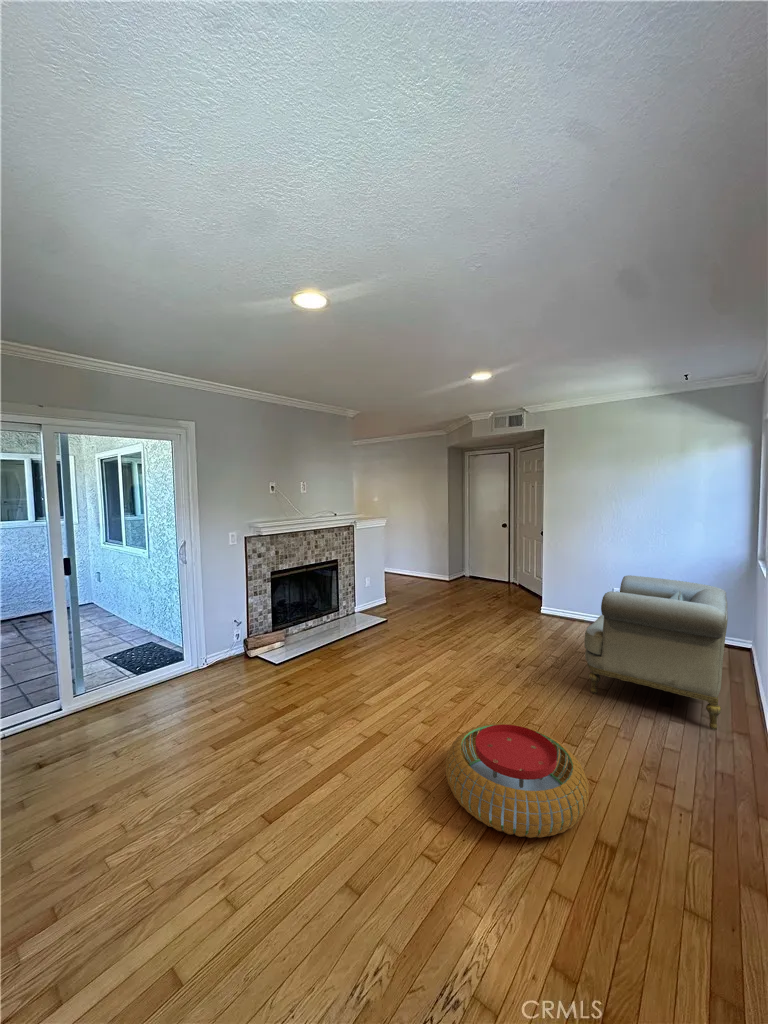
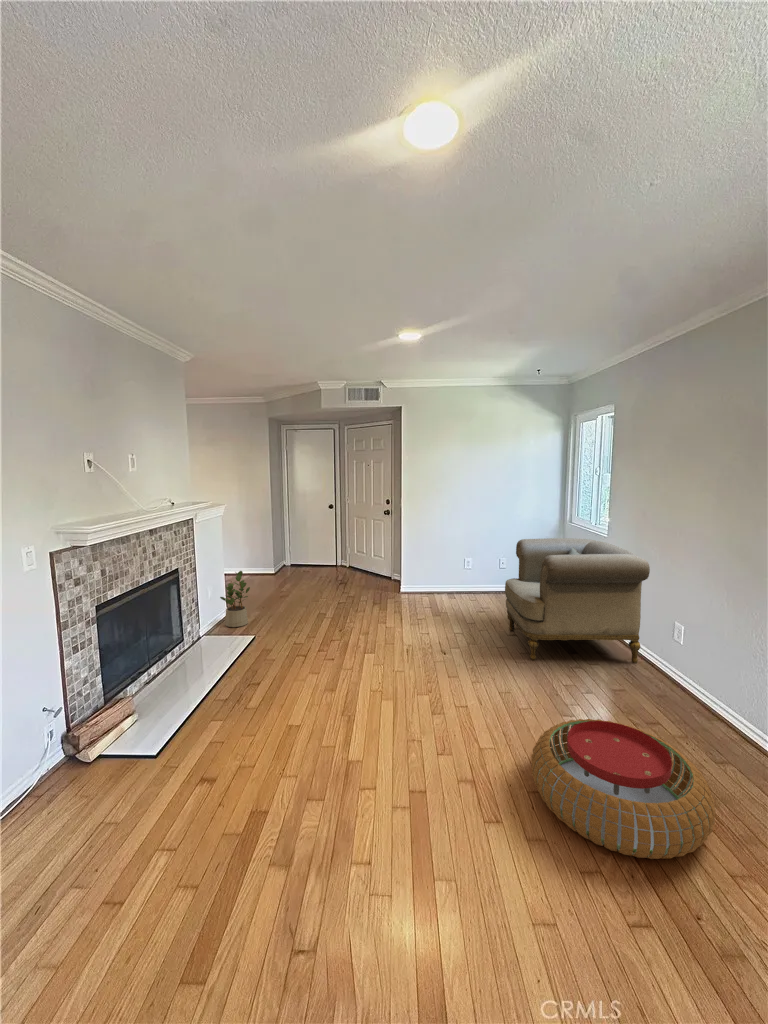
potted plant: none [377,568,398,611] -> present [220,571,250,627]

